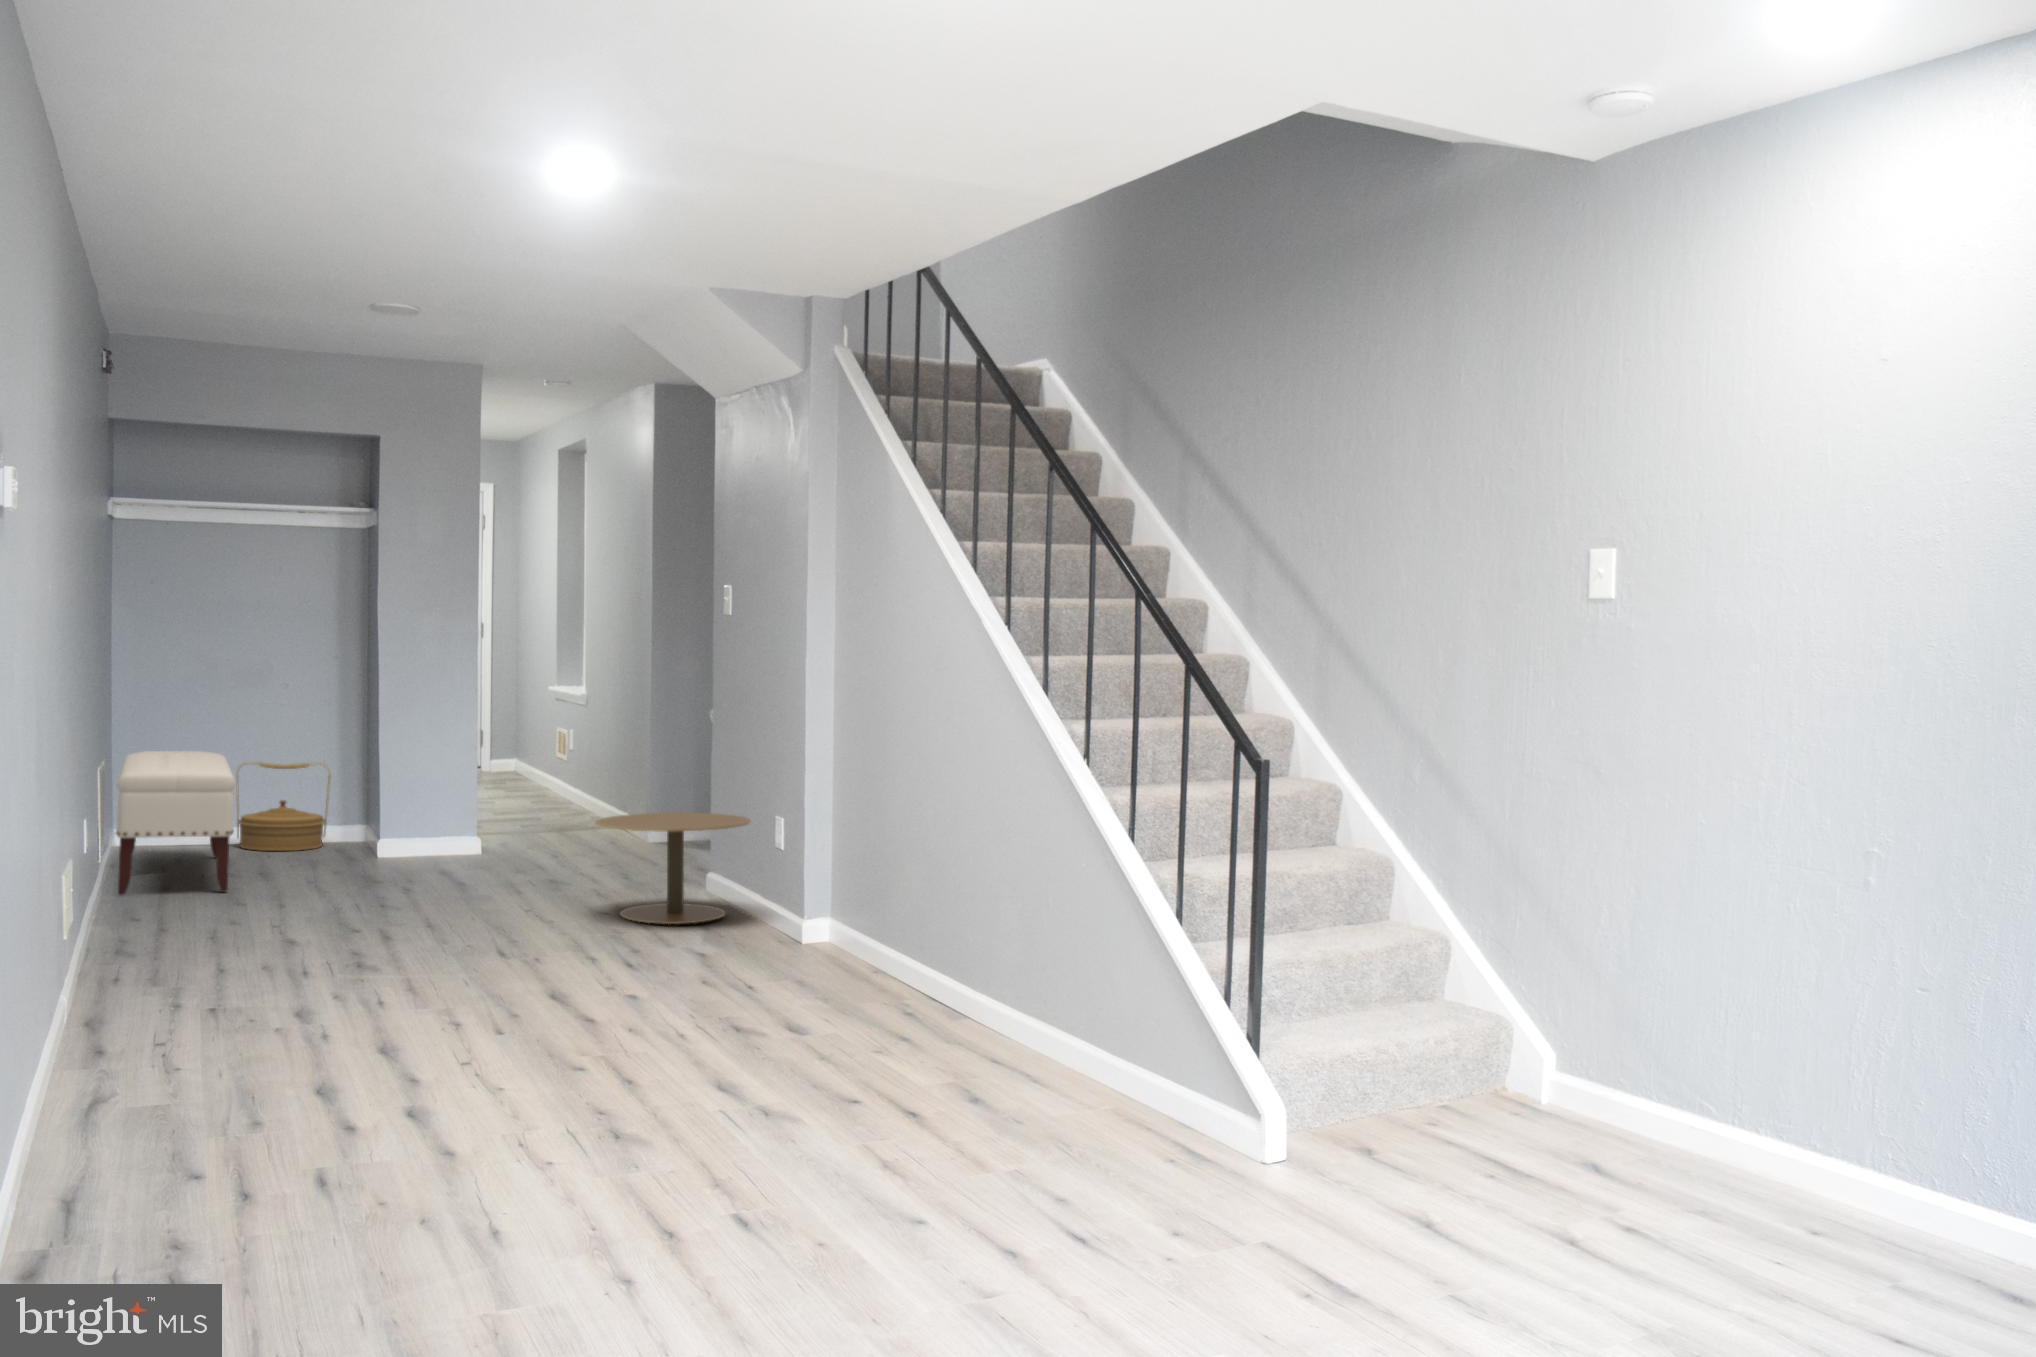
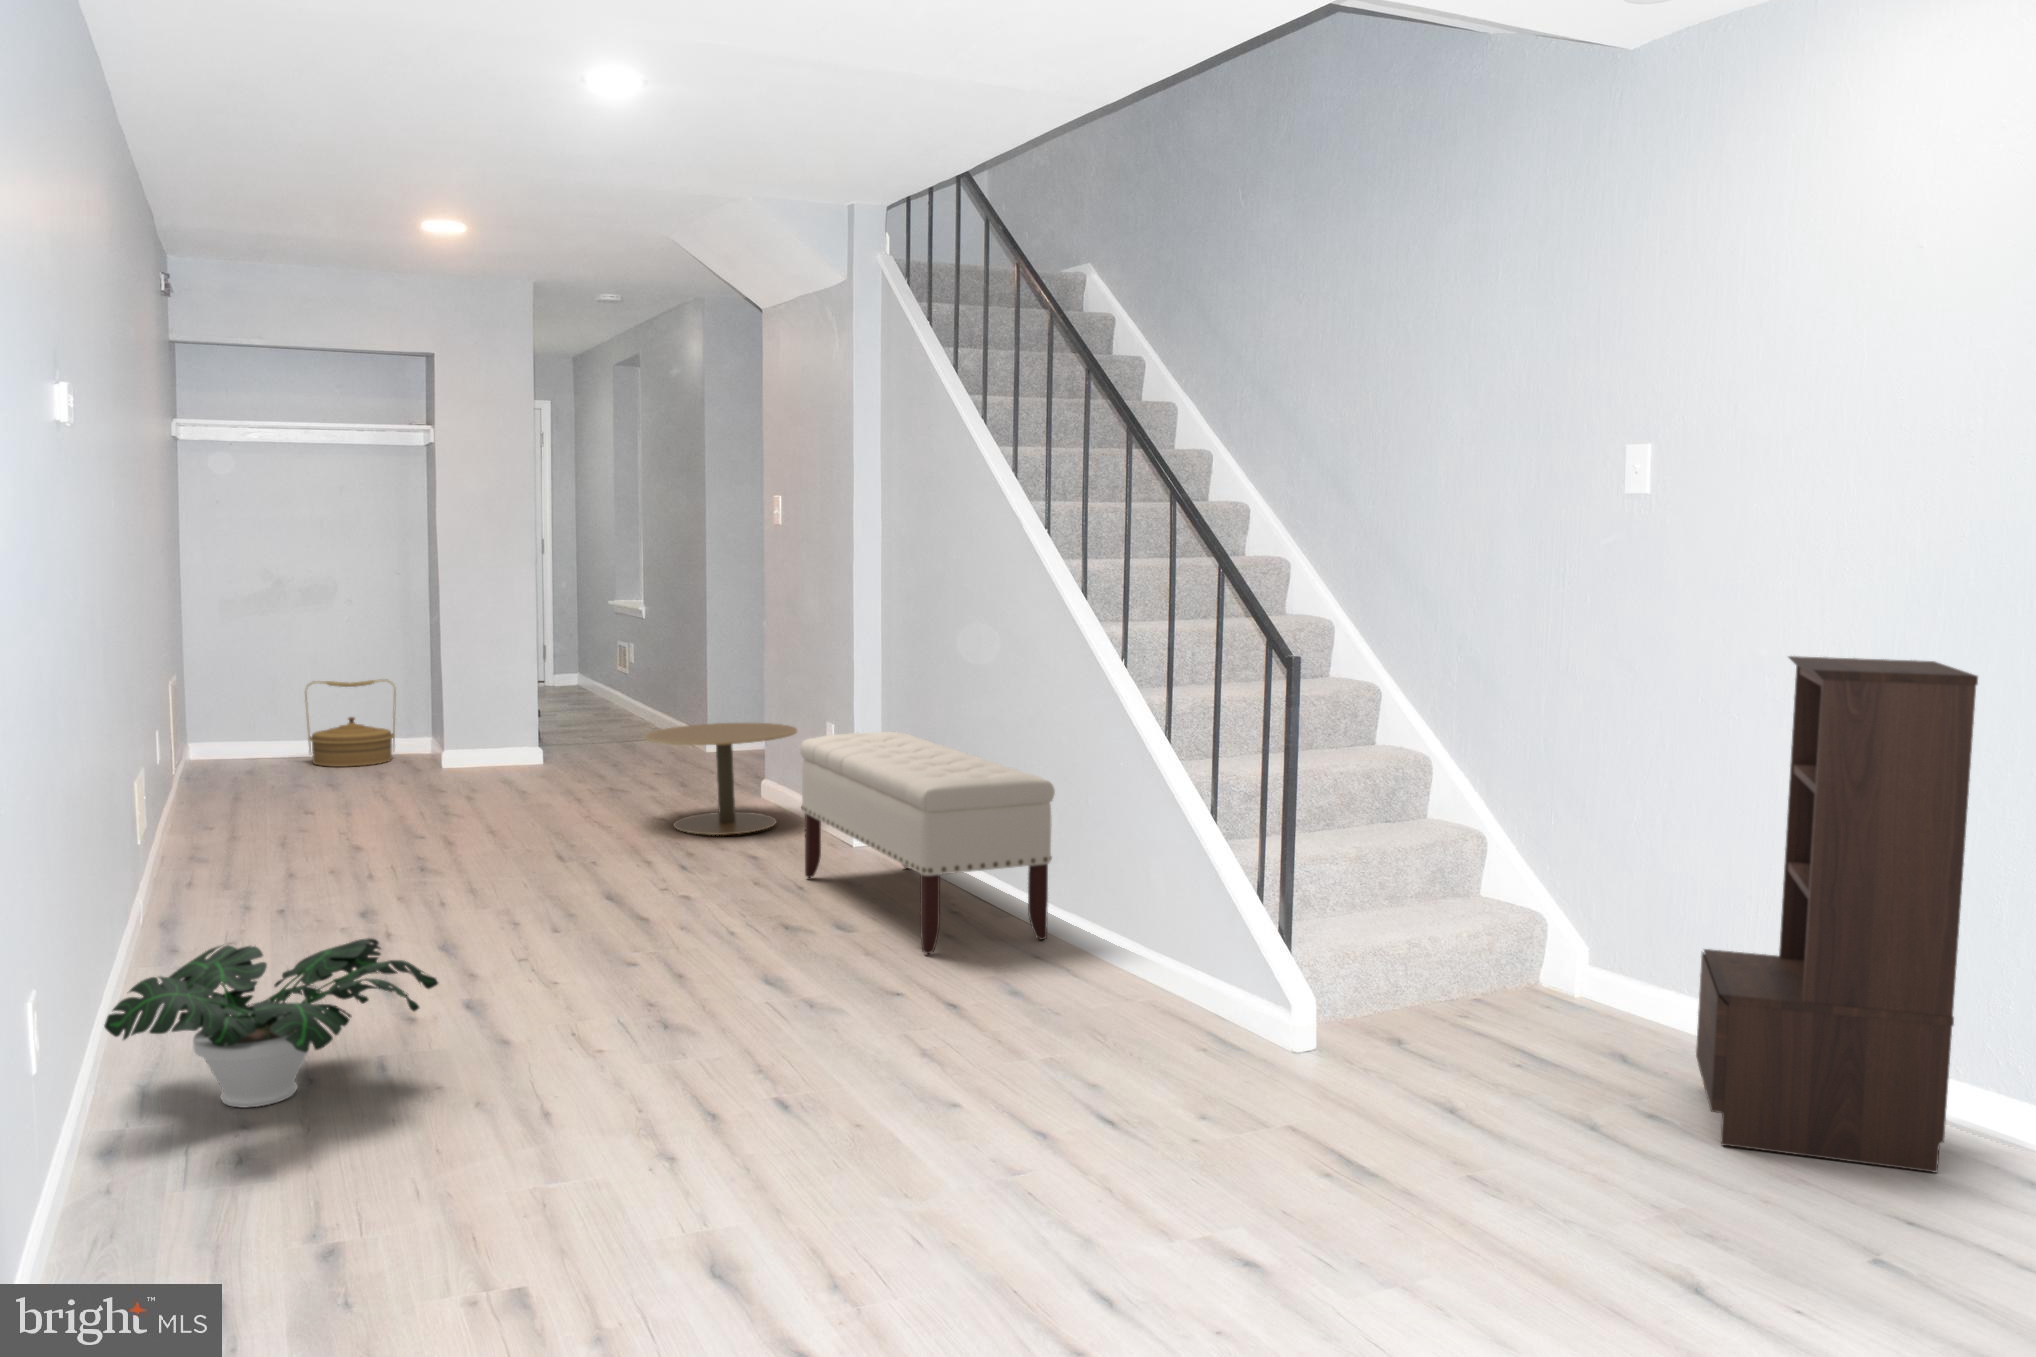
bench: present [116,751,236,895] -> present [800,732,1055,954]
bookshelf: none [1629,751,1879,1240] -> present [1696,656,1978,1172]
potted plant: none [82,991,409,1150] -> present [104,938,438,1107]

